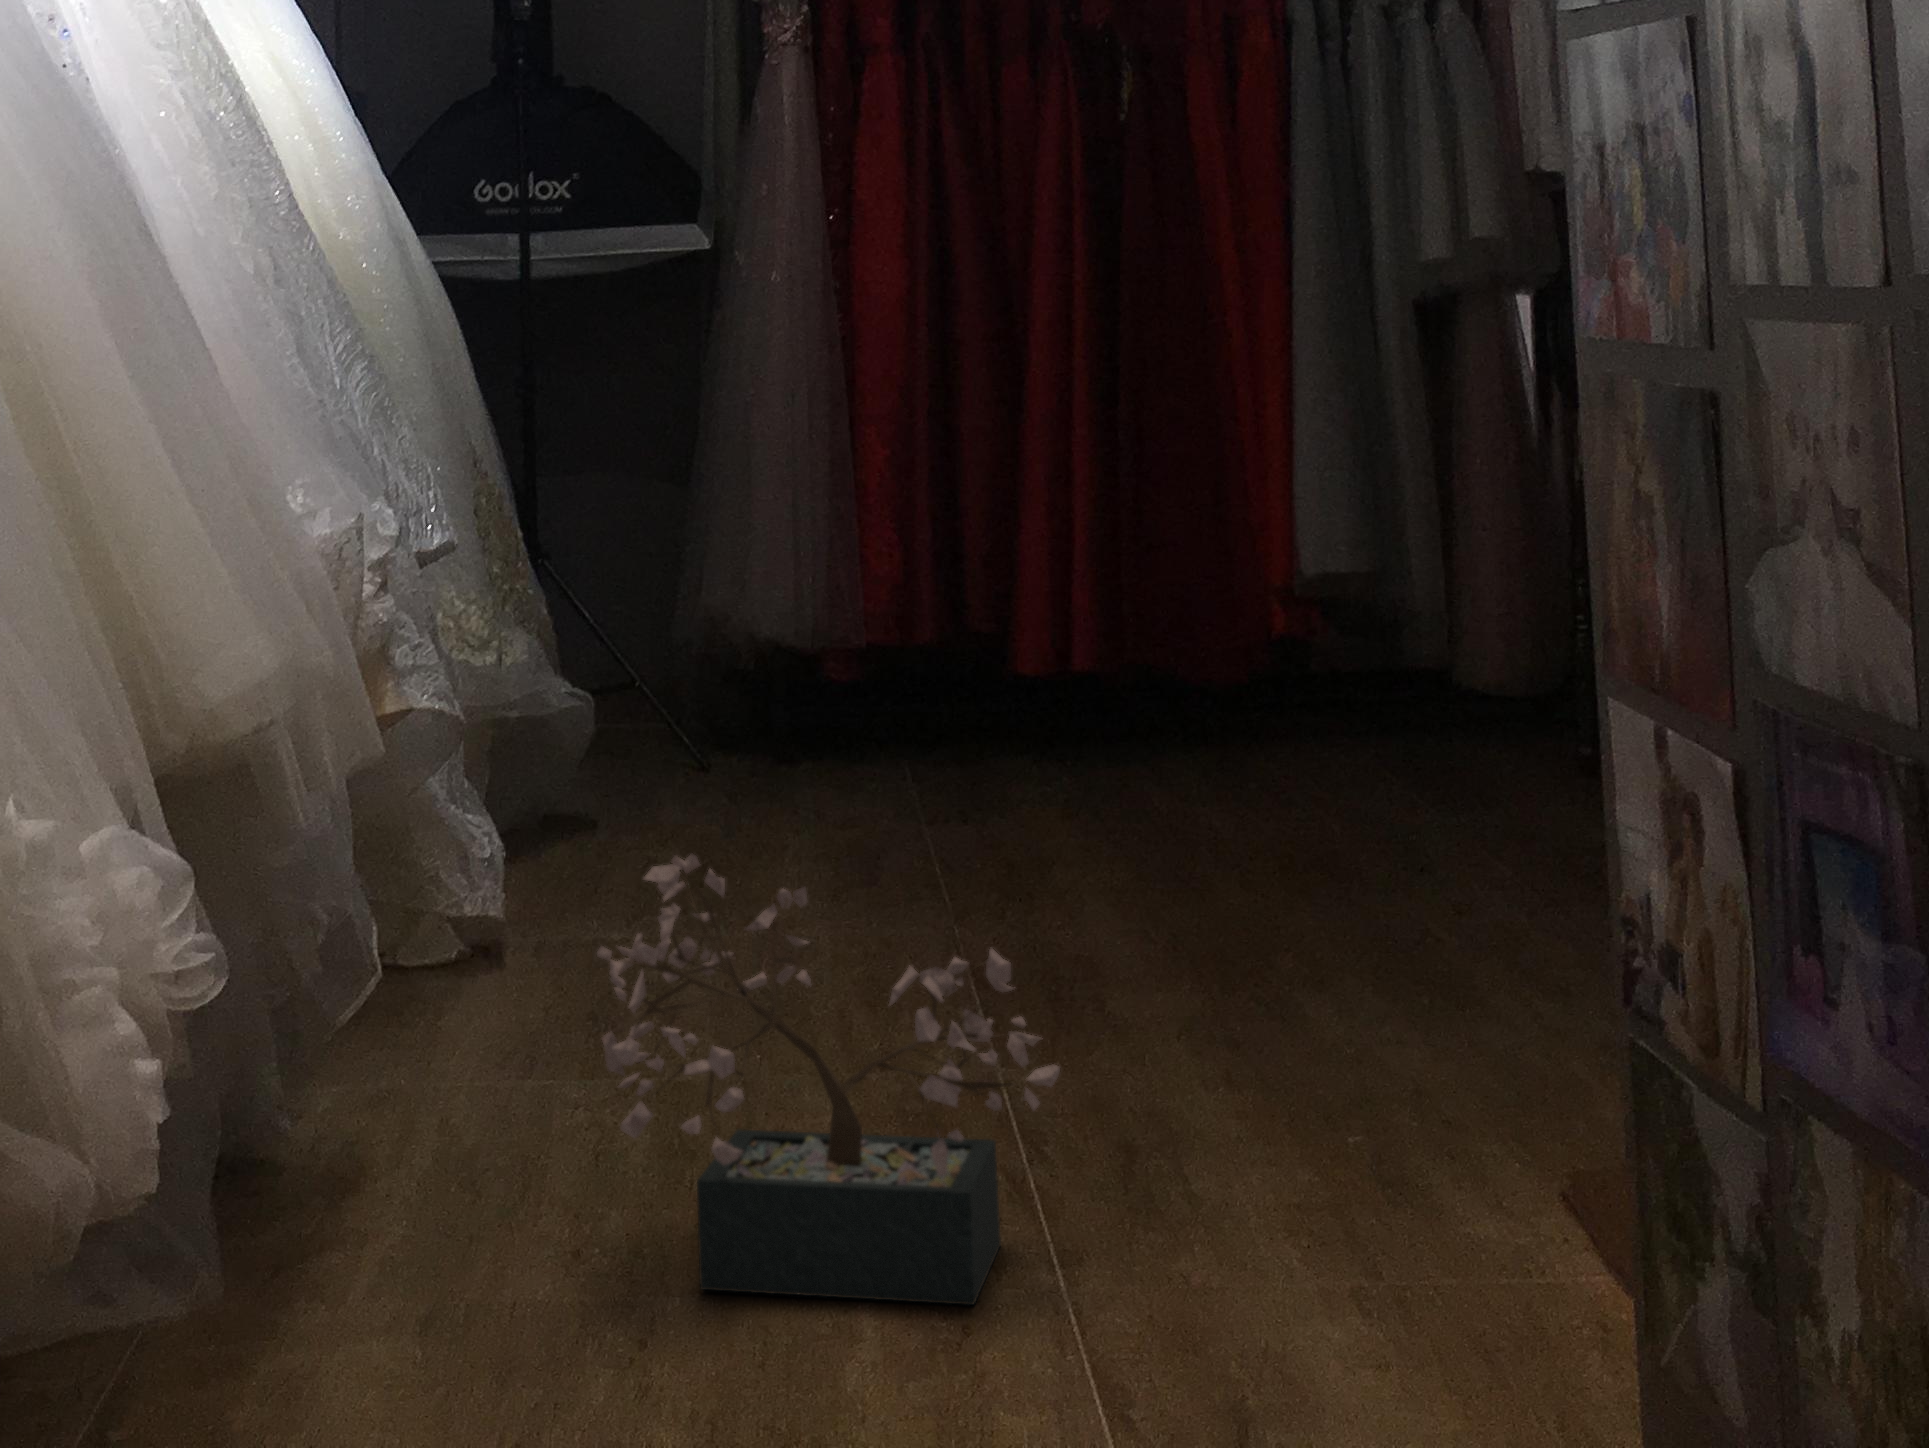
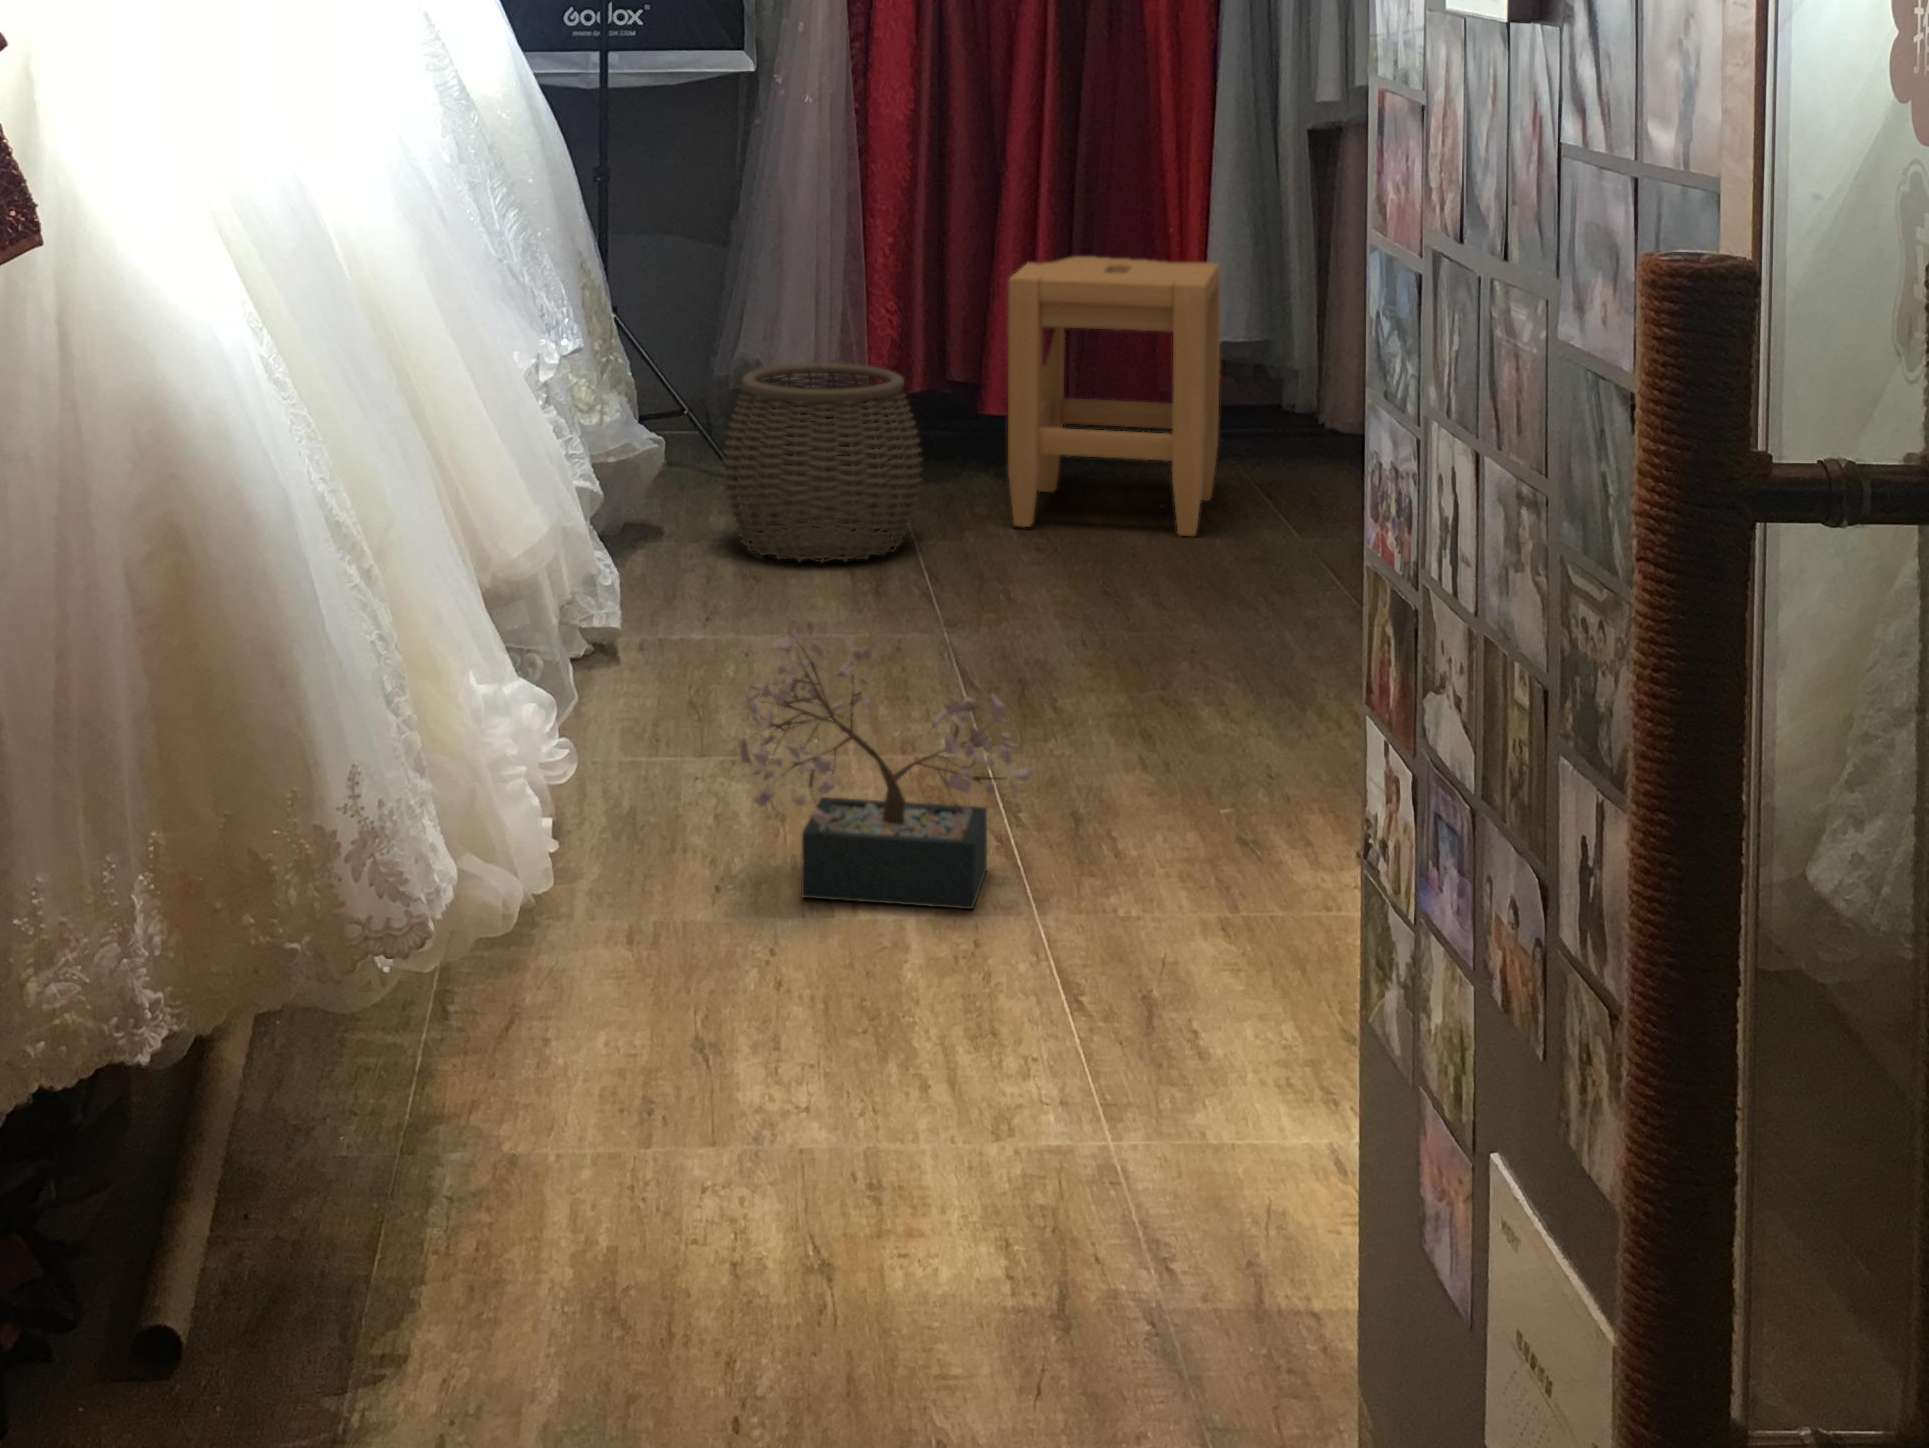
stool: none [1038,453,1336,817] -> present [1008,257,1221,536]
woven basket: none [668,596,935,858] -> present [723,363,922,562]

